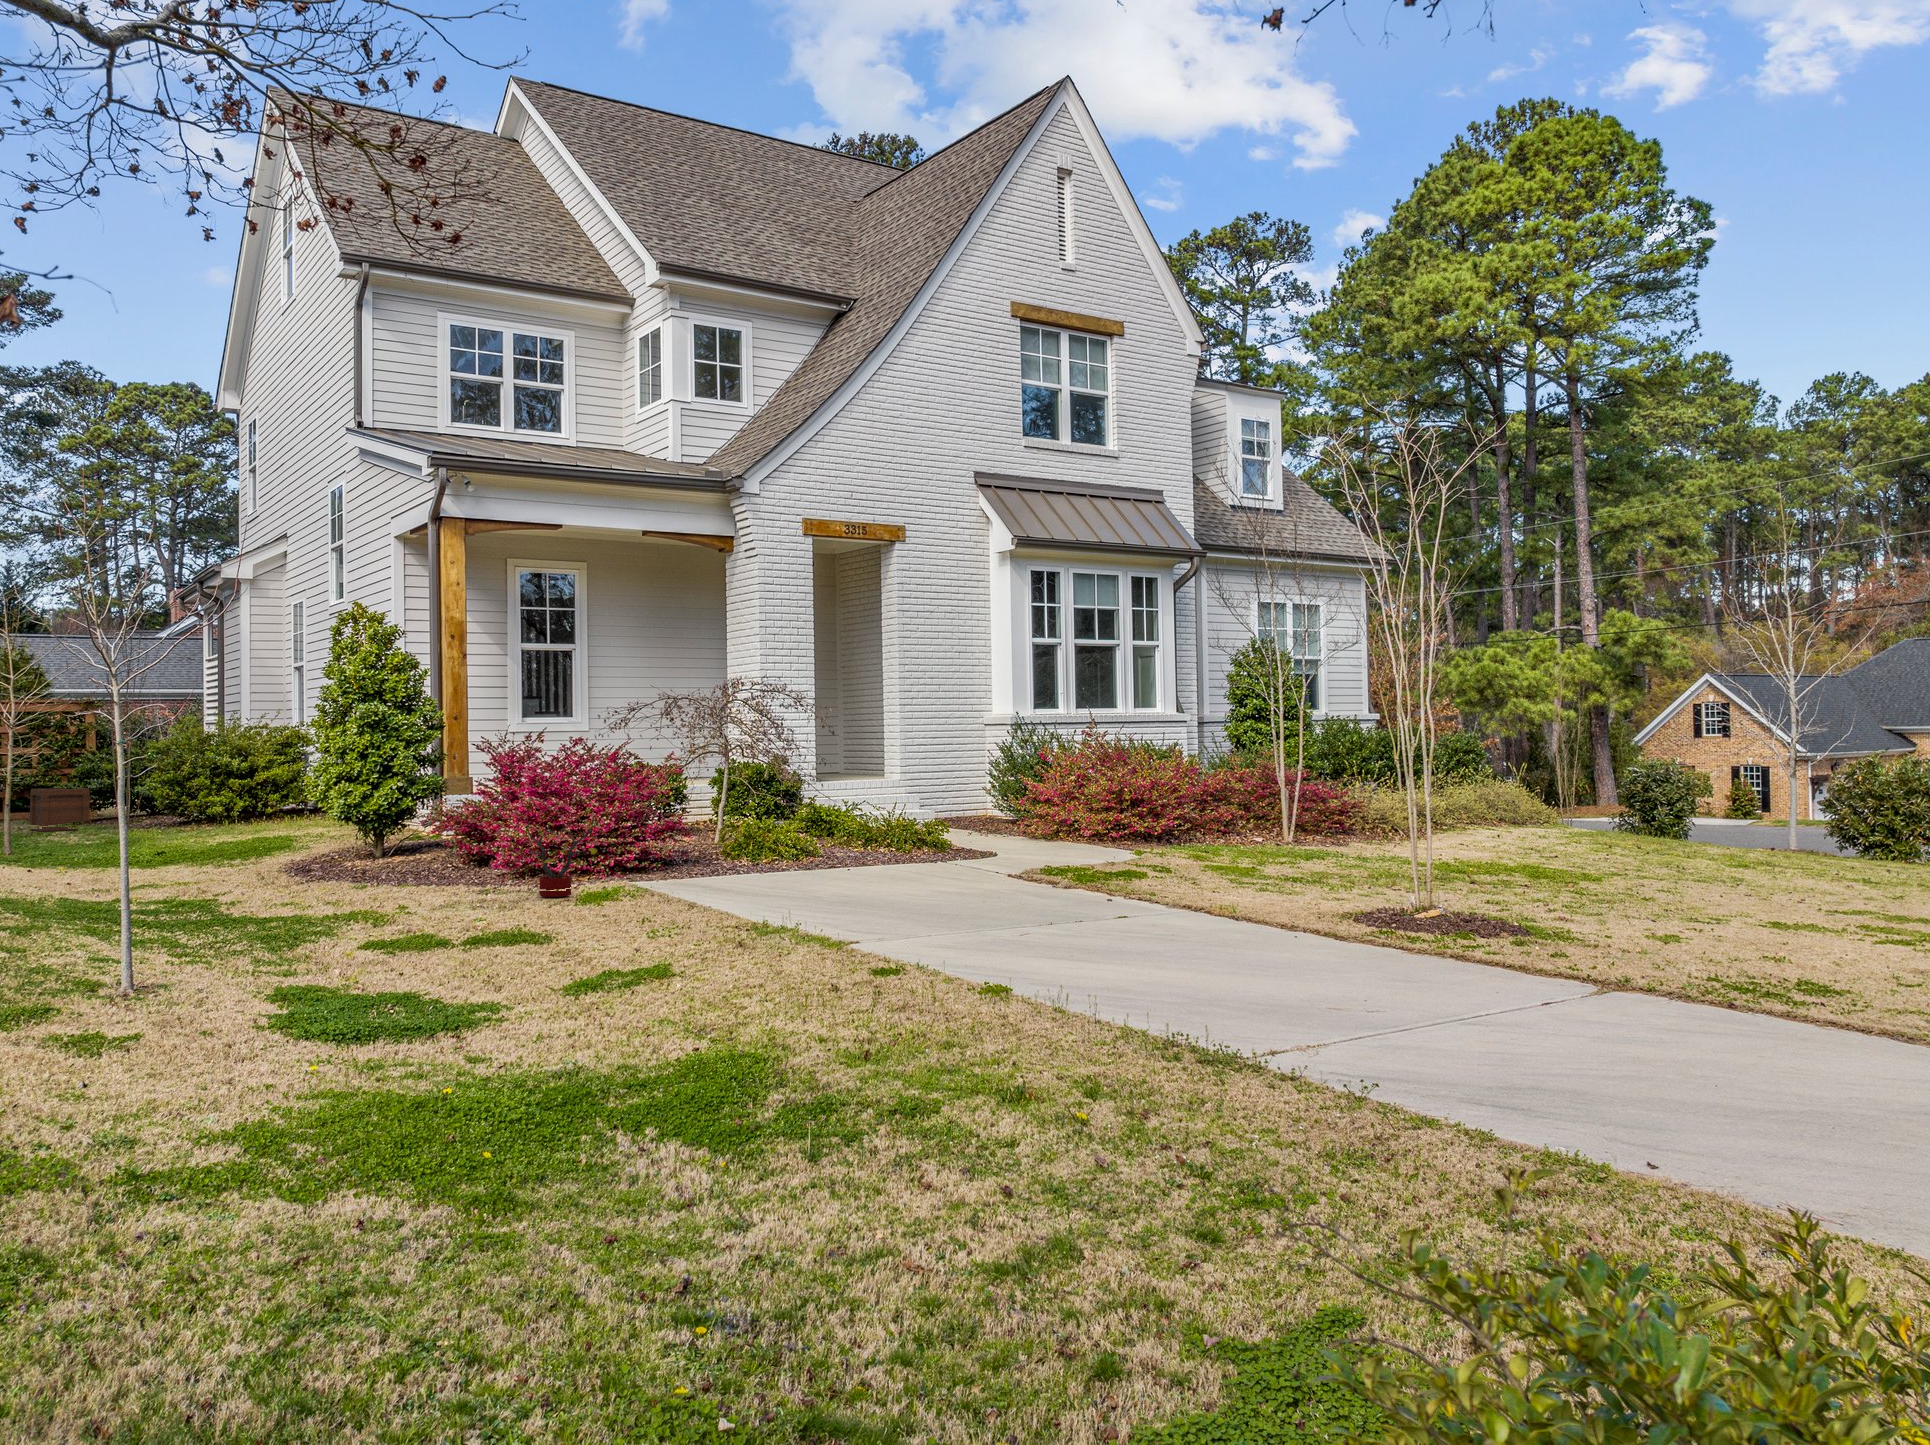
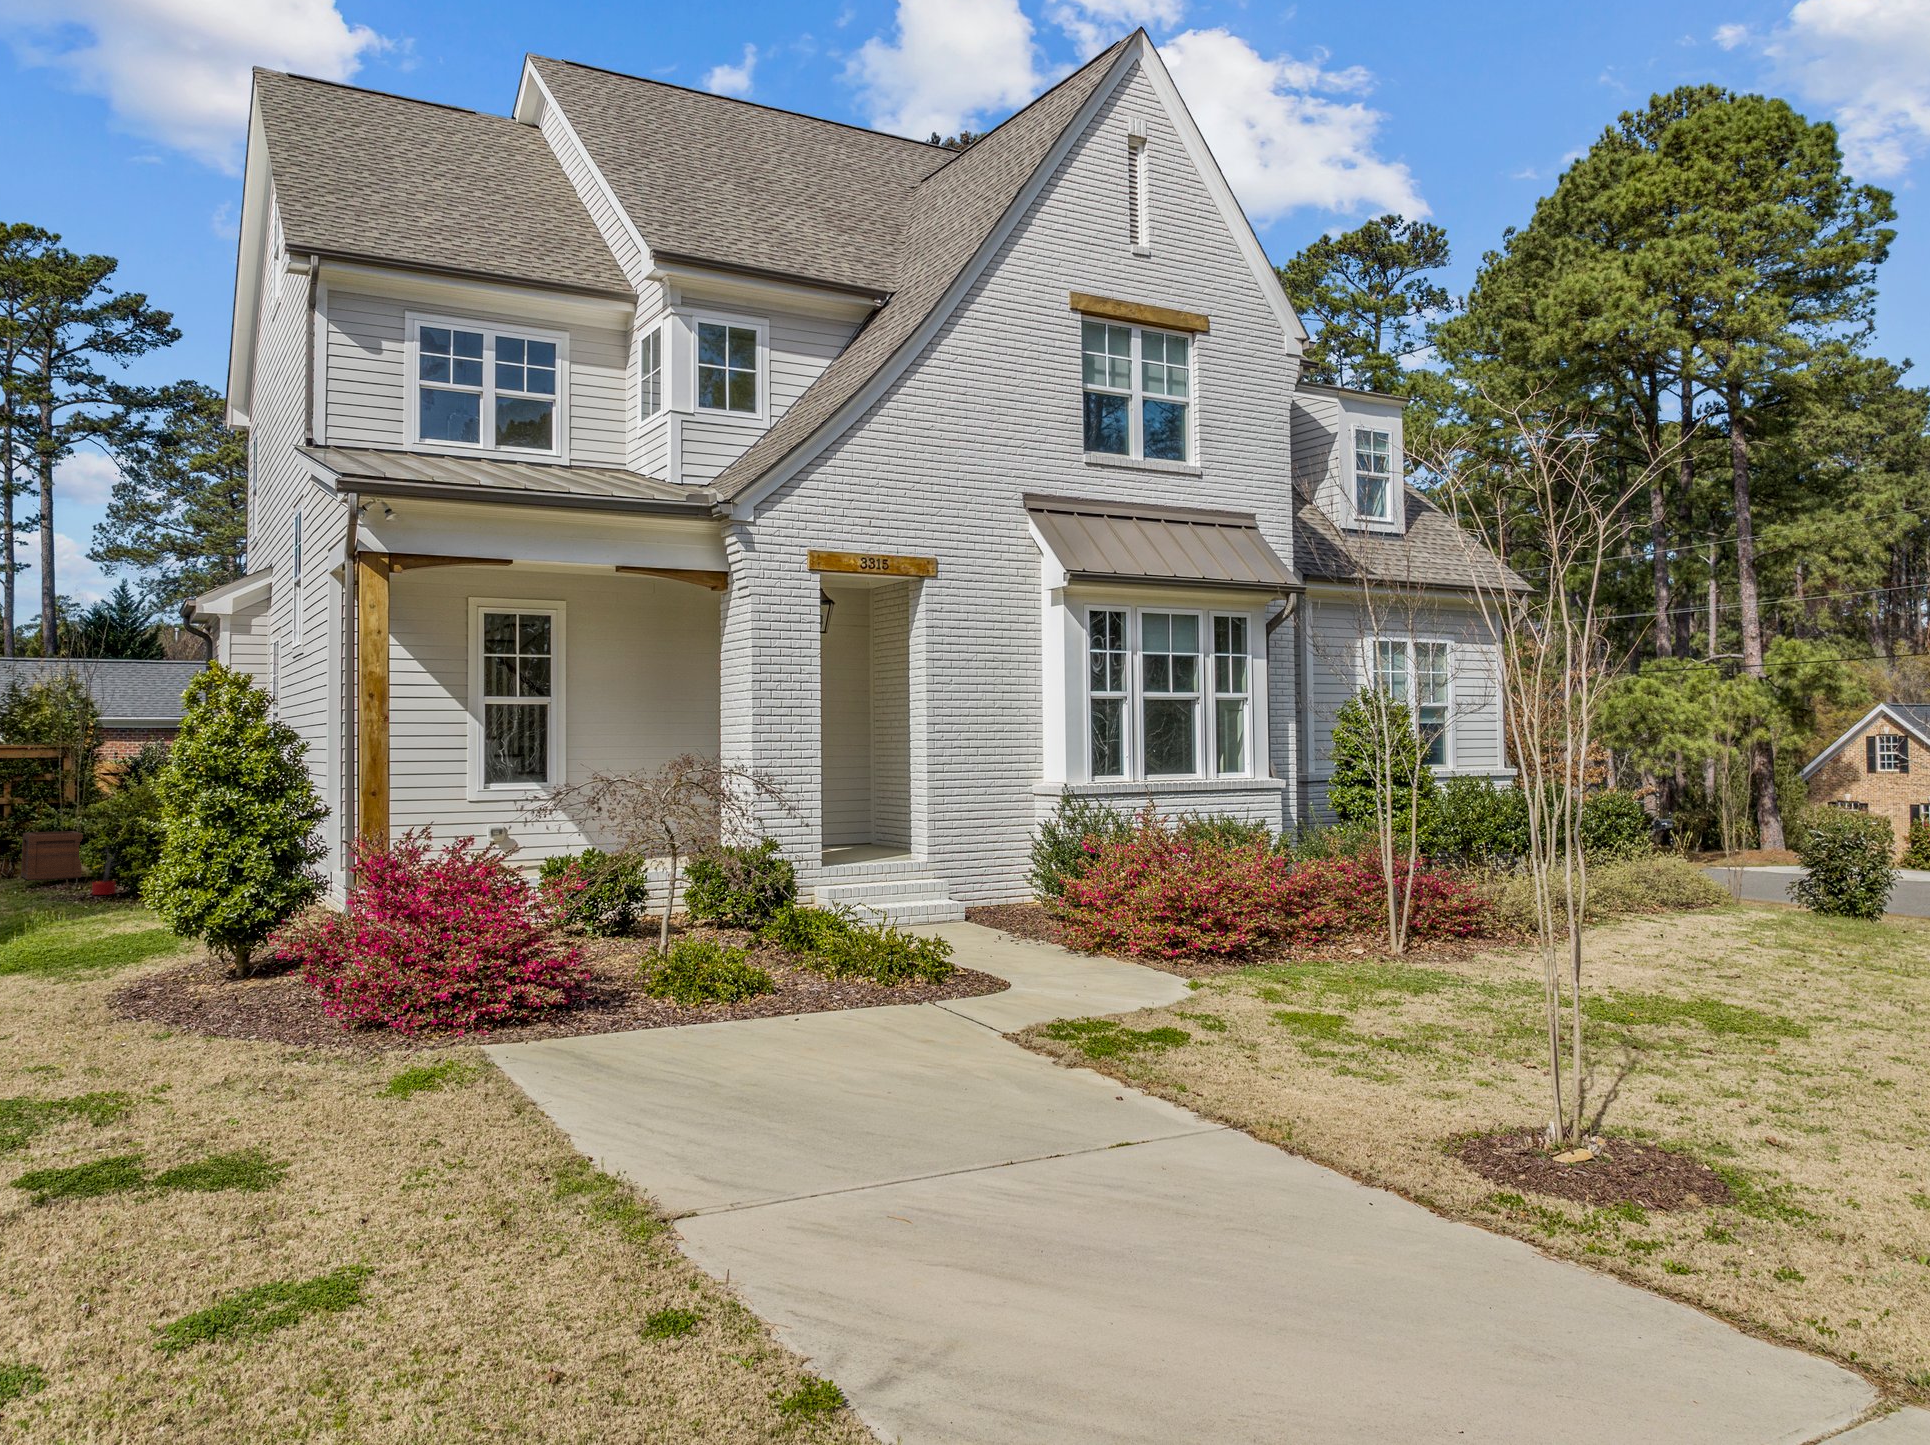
decorative plant: present [525,821,597,897] -> present [92,850,116,895]

